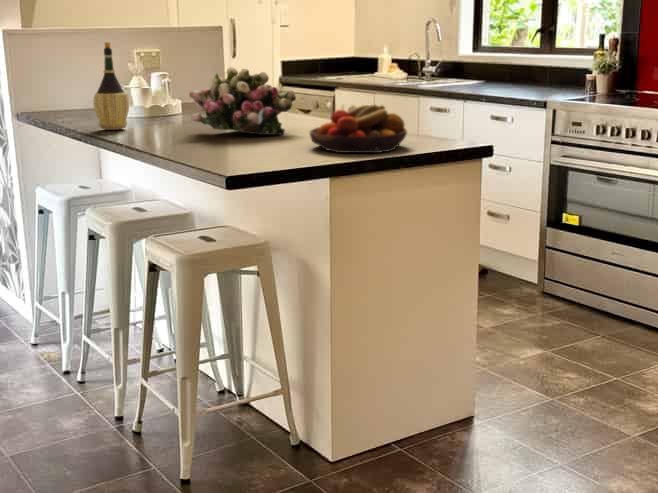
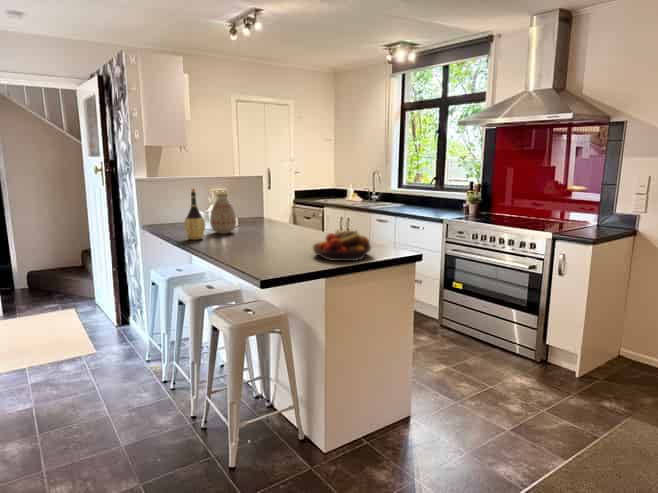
vase: none [136,53,180,122] -> present [210,194,236,234]
flower arrangement: present [189,67,296,135] -> none [241,204,304,245]

